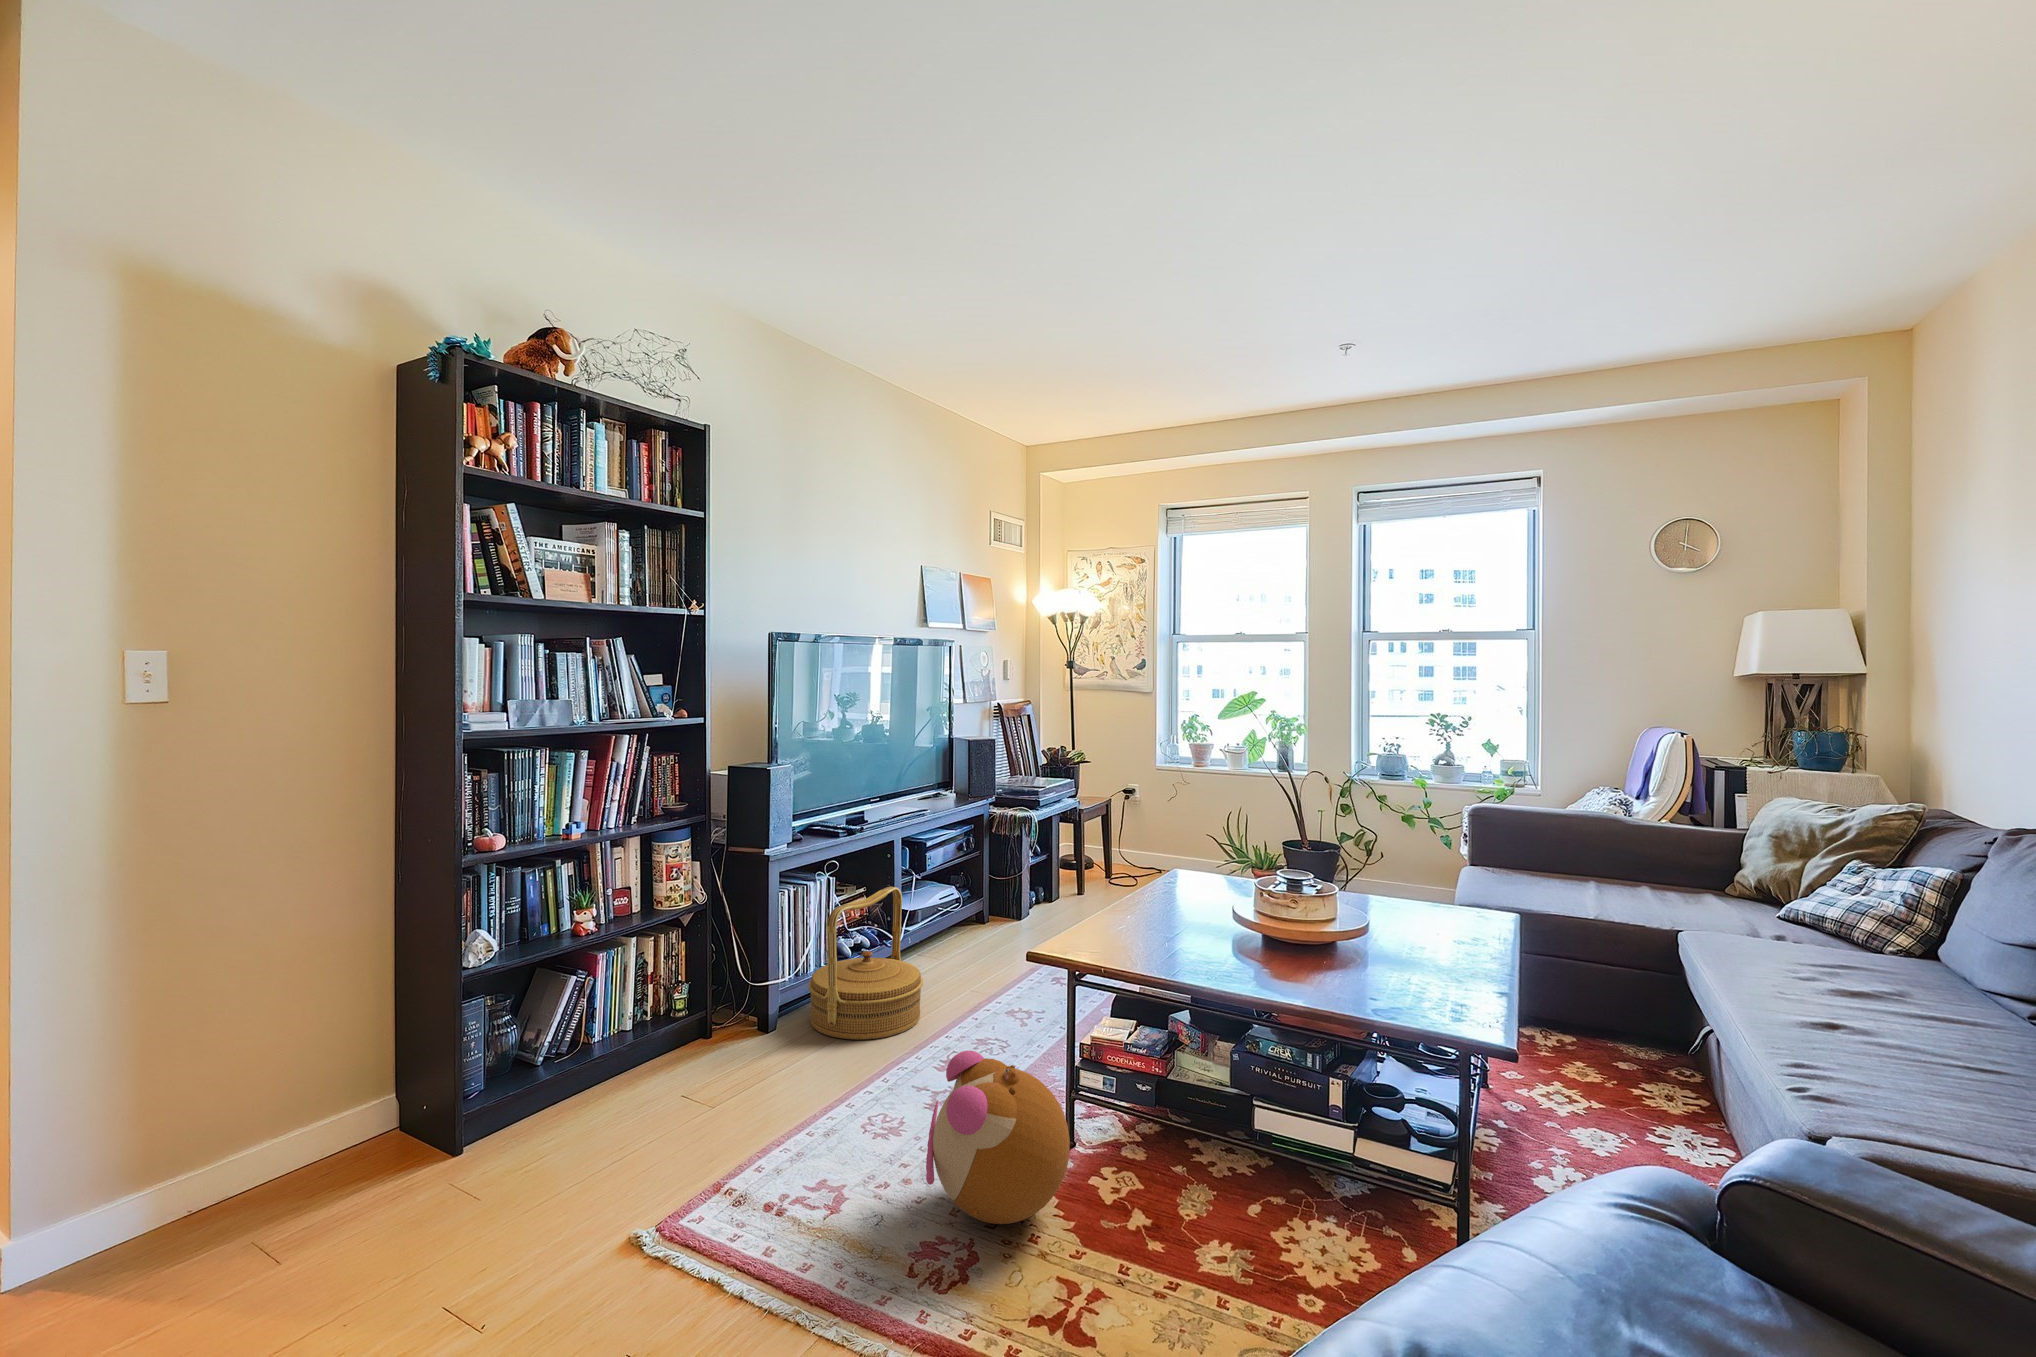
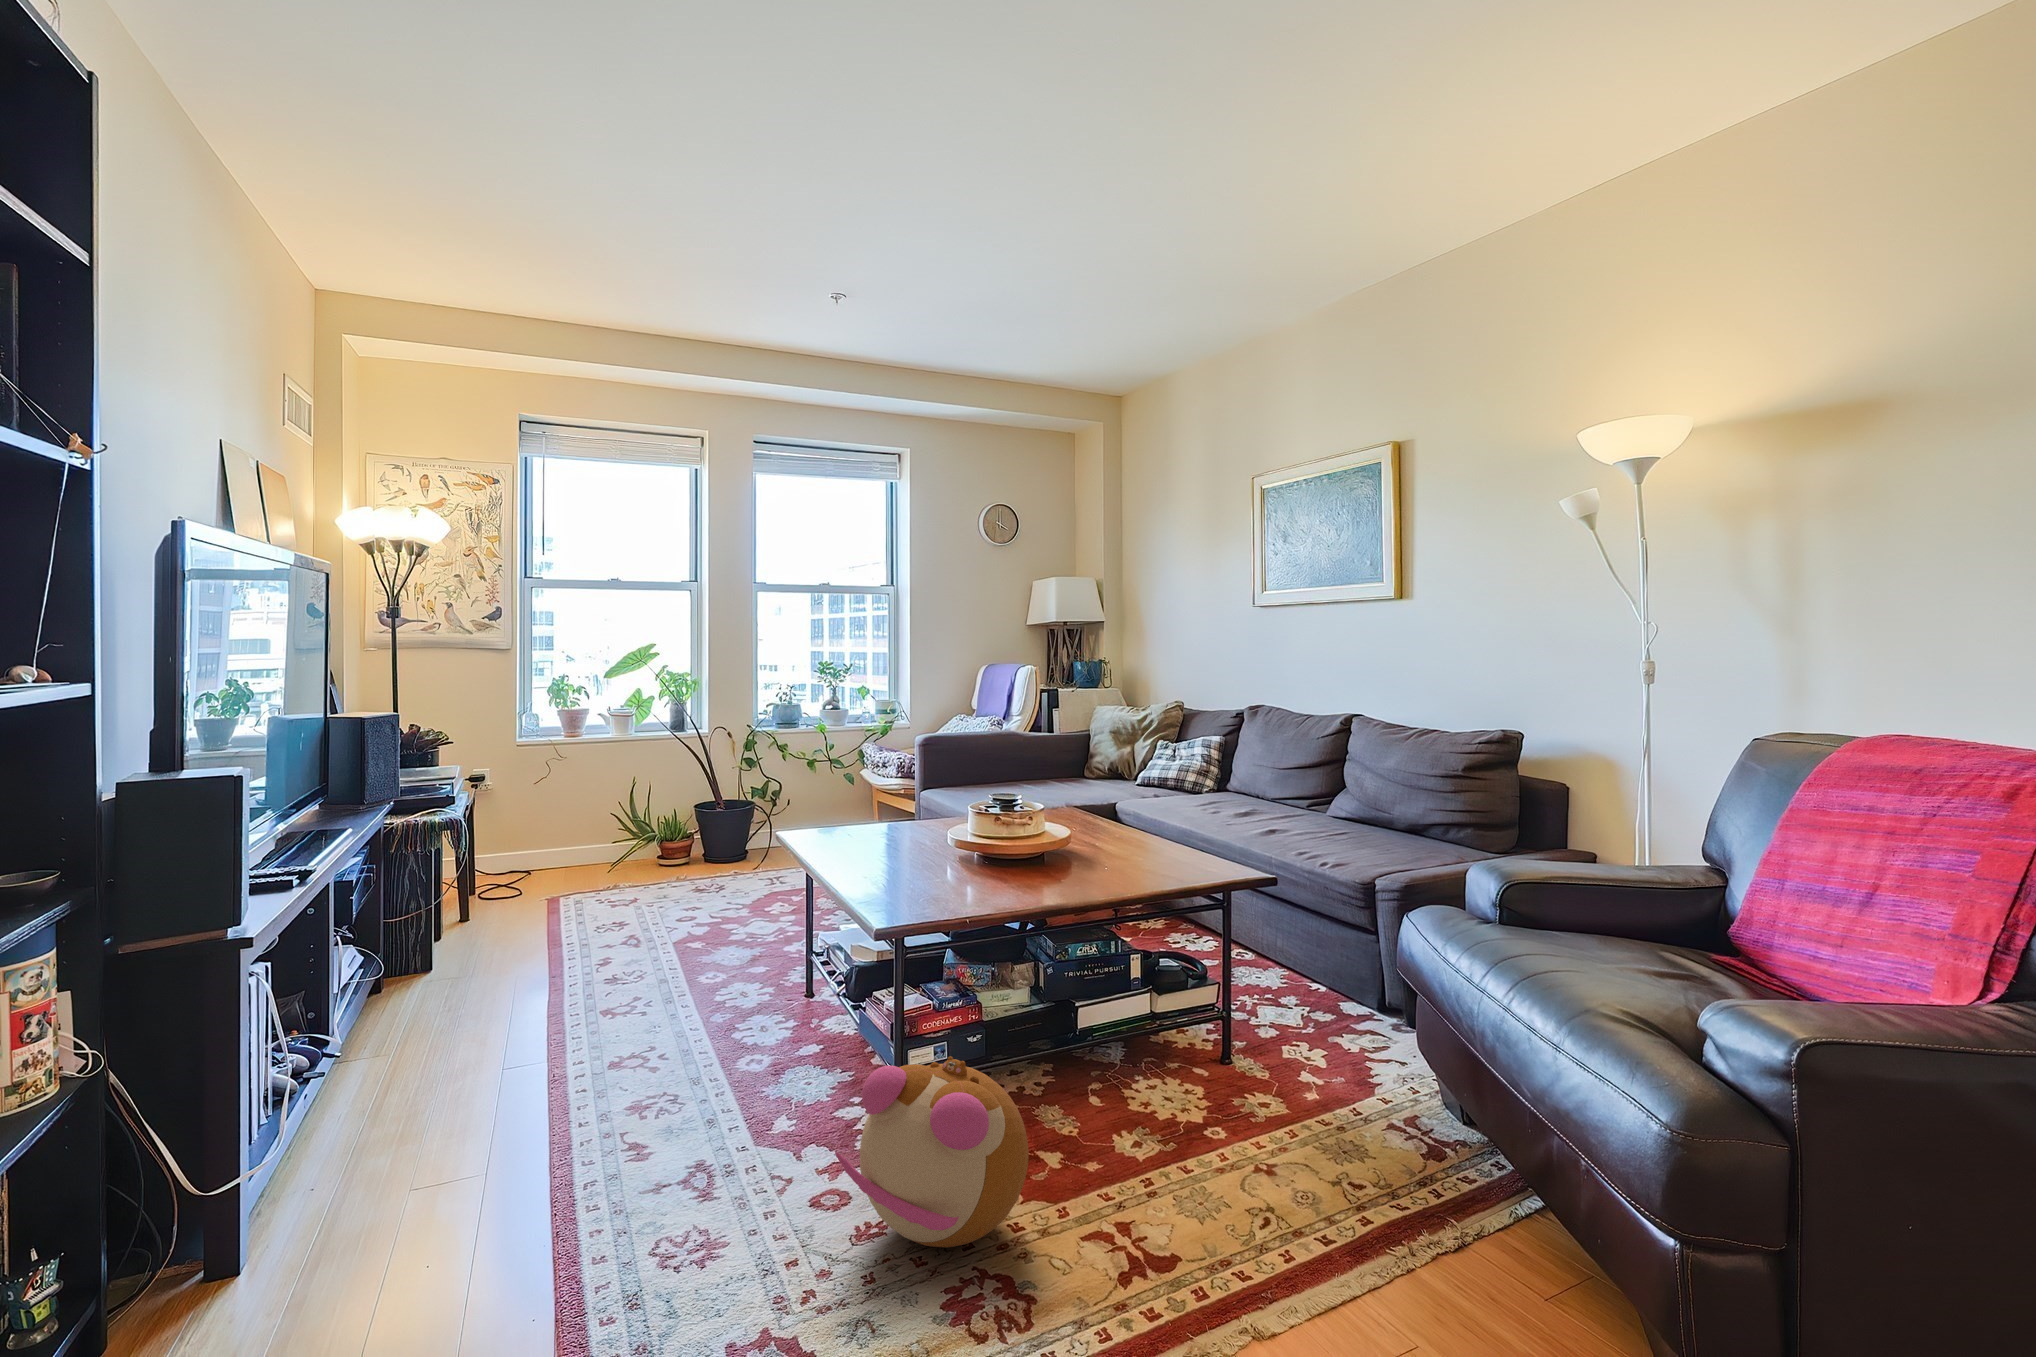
woven basket: present [808,886,923,1040] -> none [294,947,515,1215]

